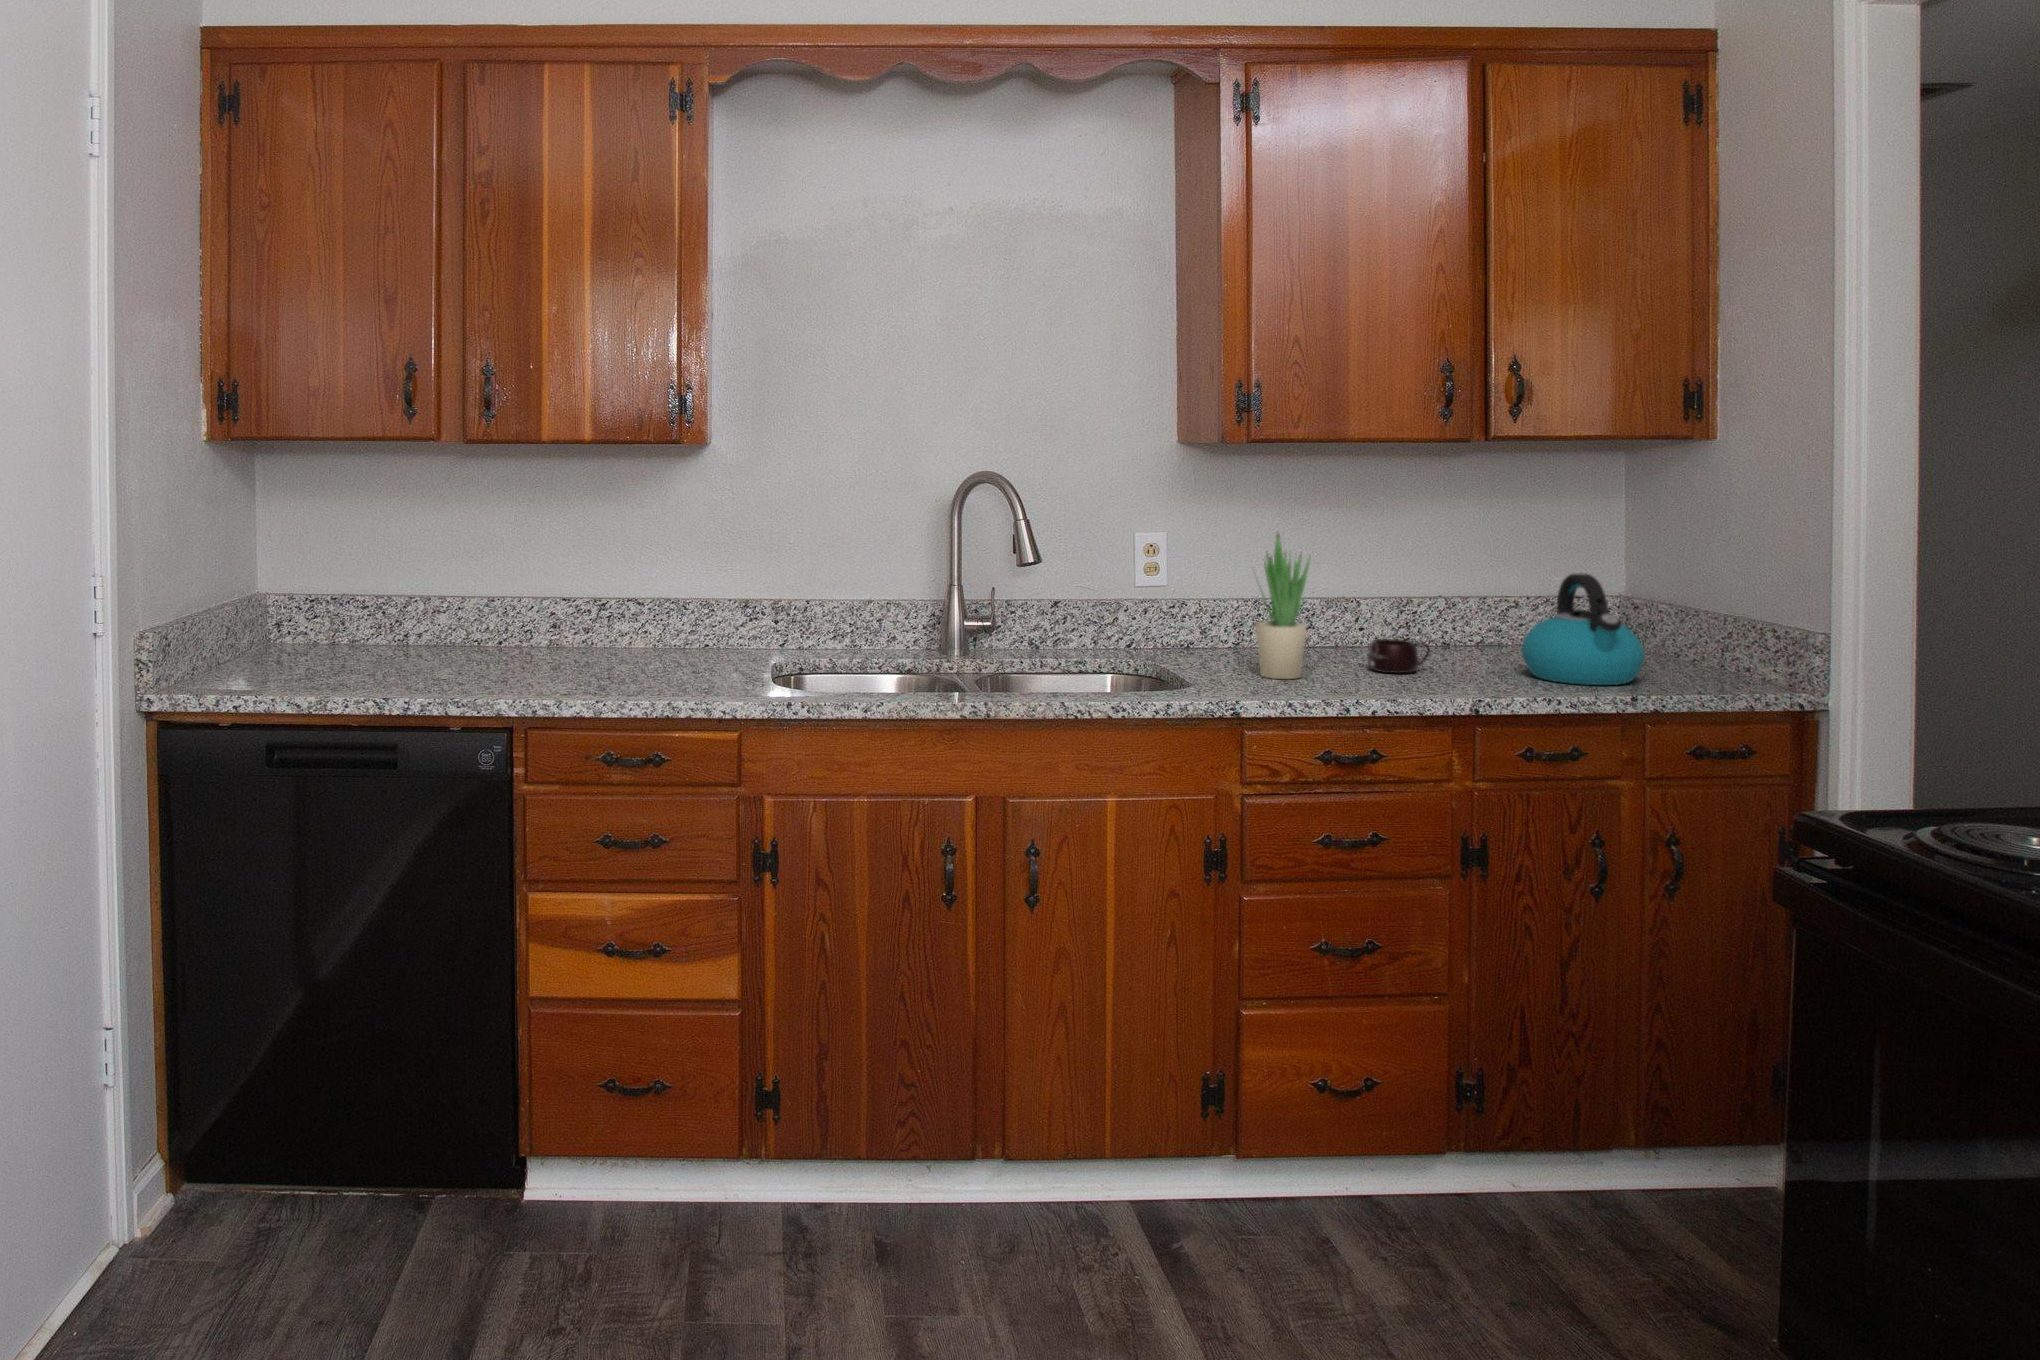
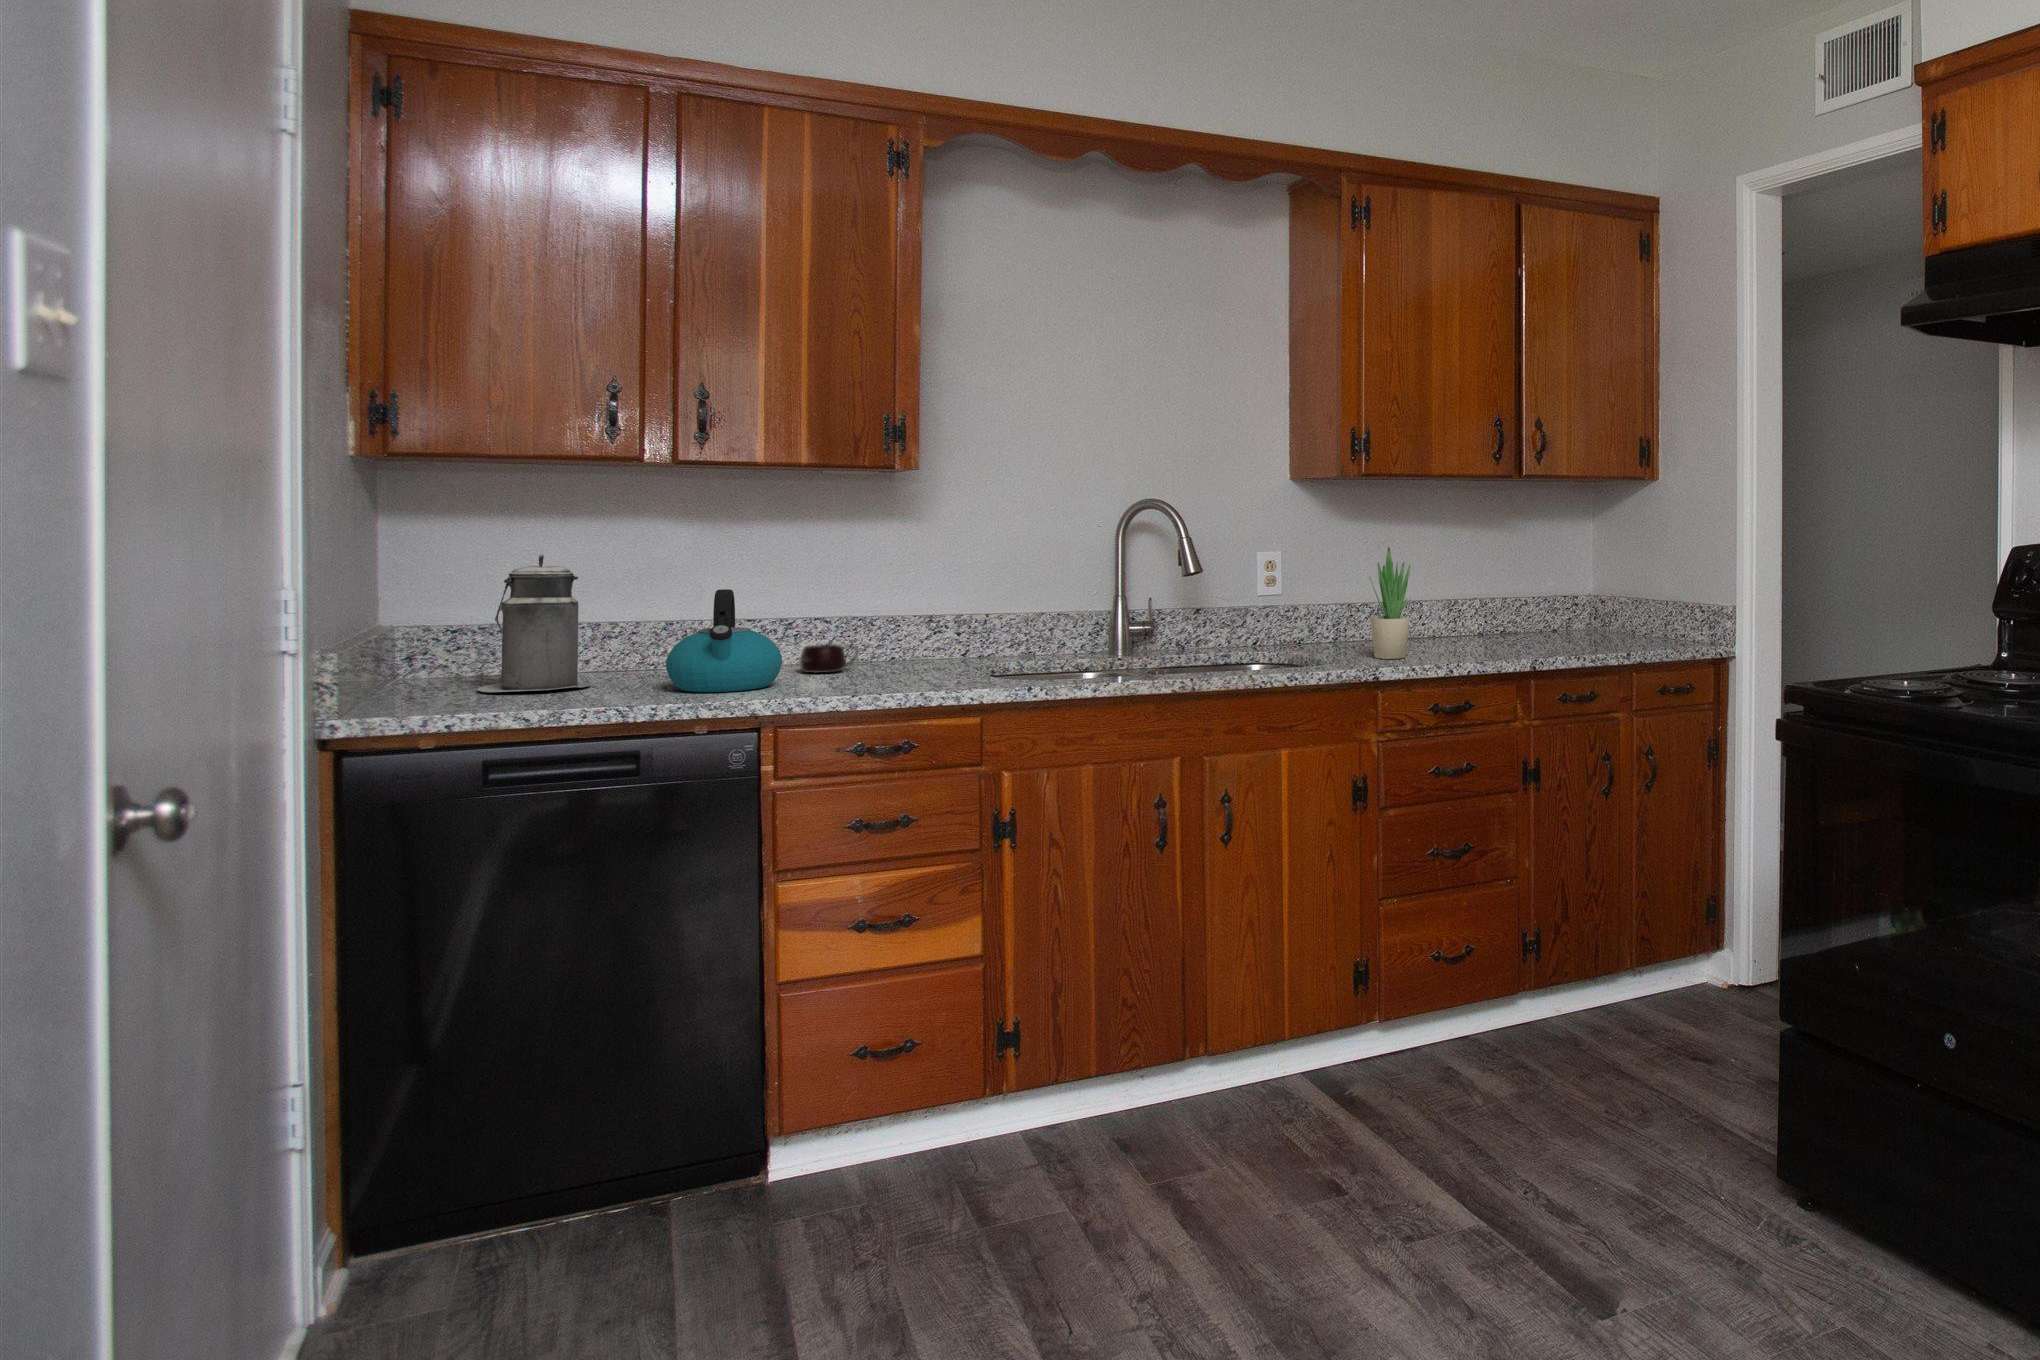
canister: none [314,527,414,665] -> present [477,554,591,692]
kettle: present [1522,574,1644,685] -> present [666,589,782,692]
mug: present [1368,639,1430,673] -> present [800,644,858,673]

